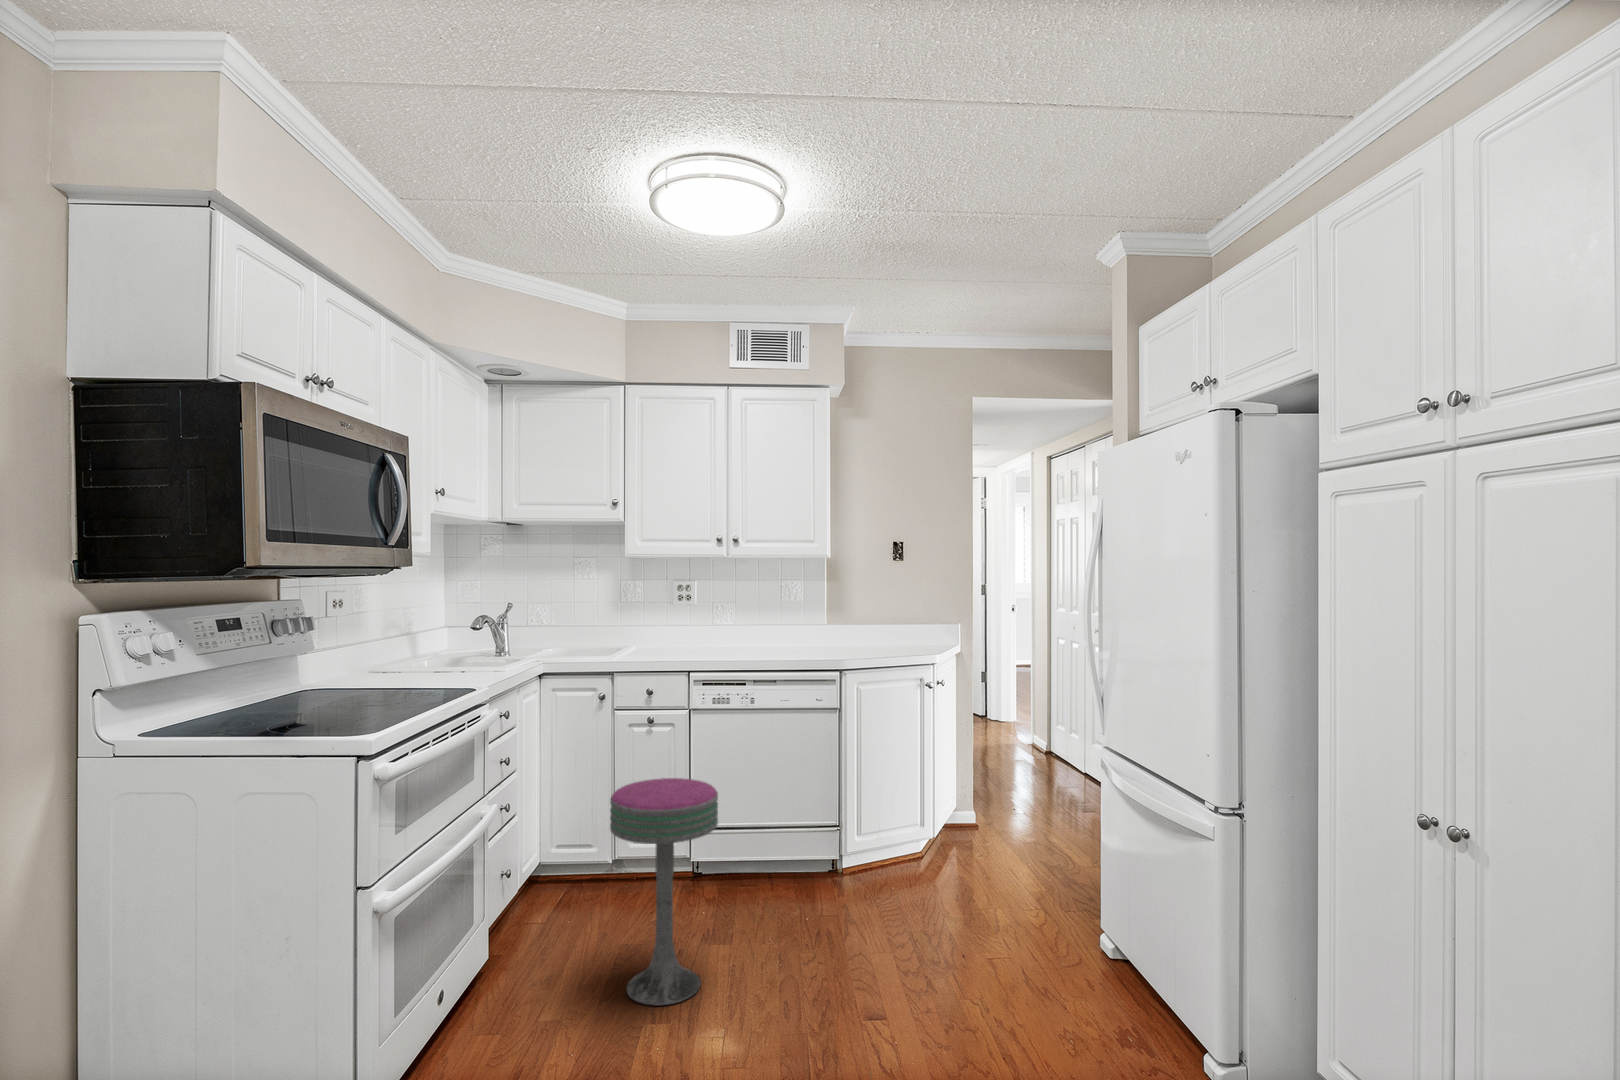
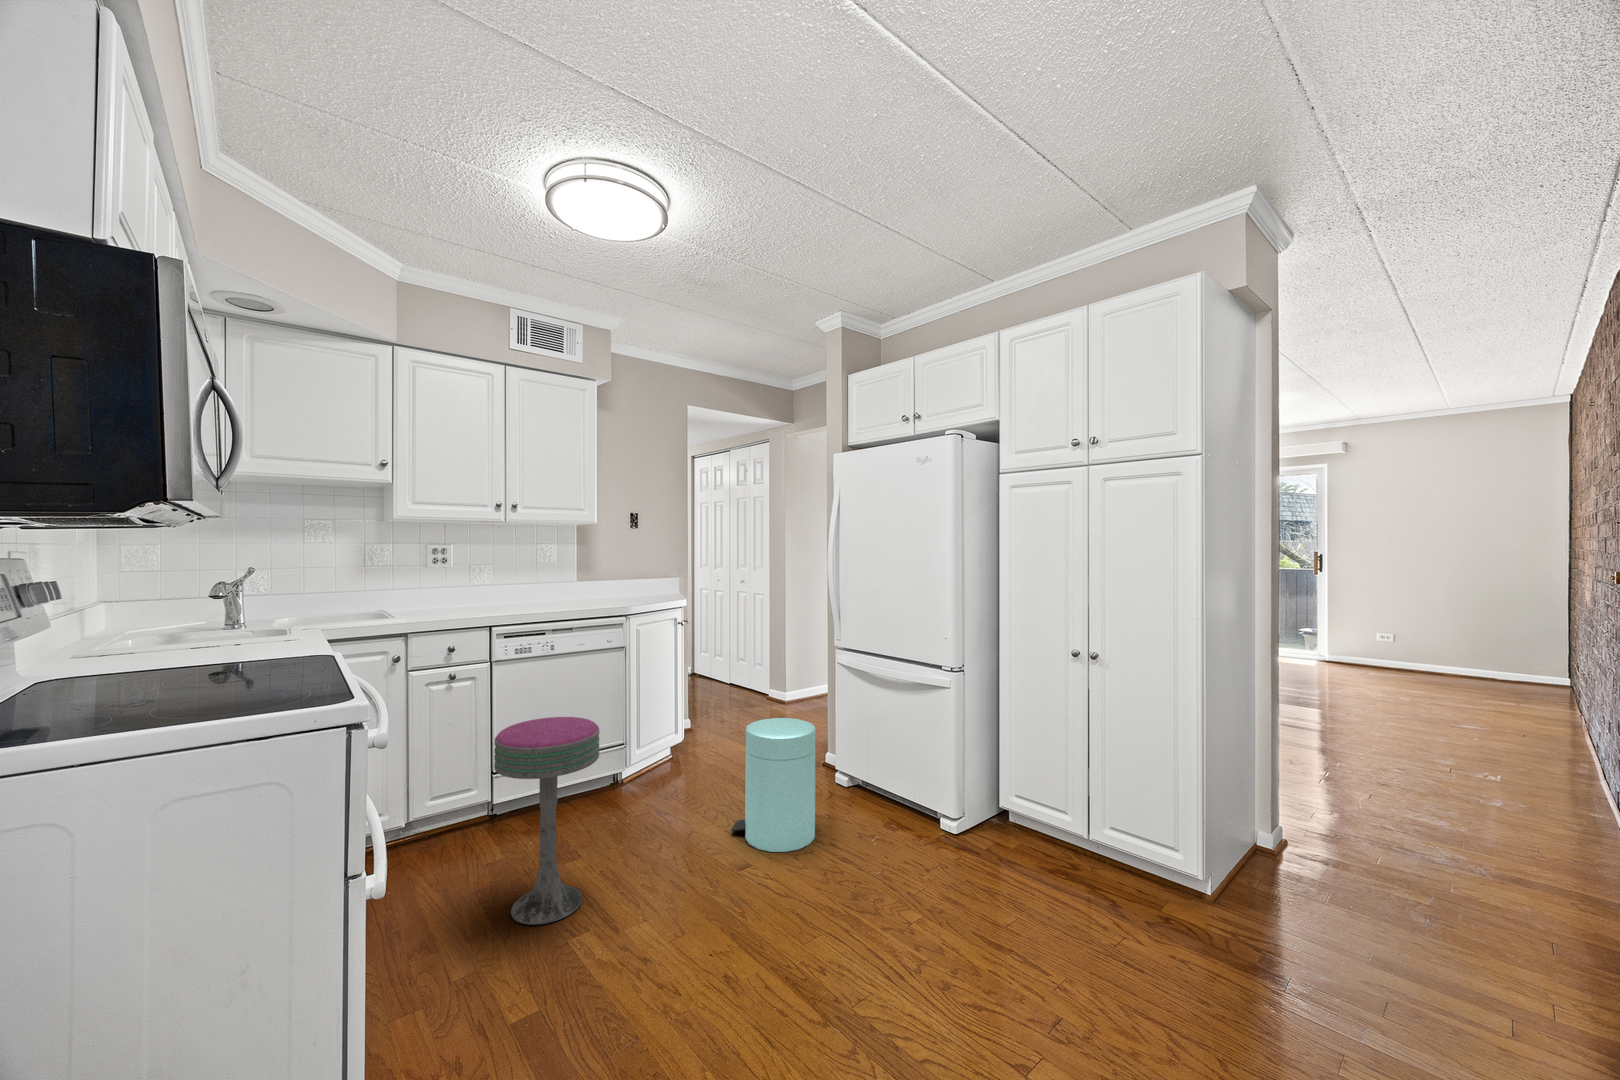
trash can: none [904,826,1015,1019] -> present [731,718,815,852]

